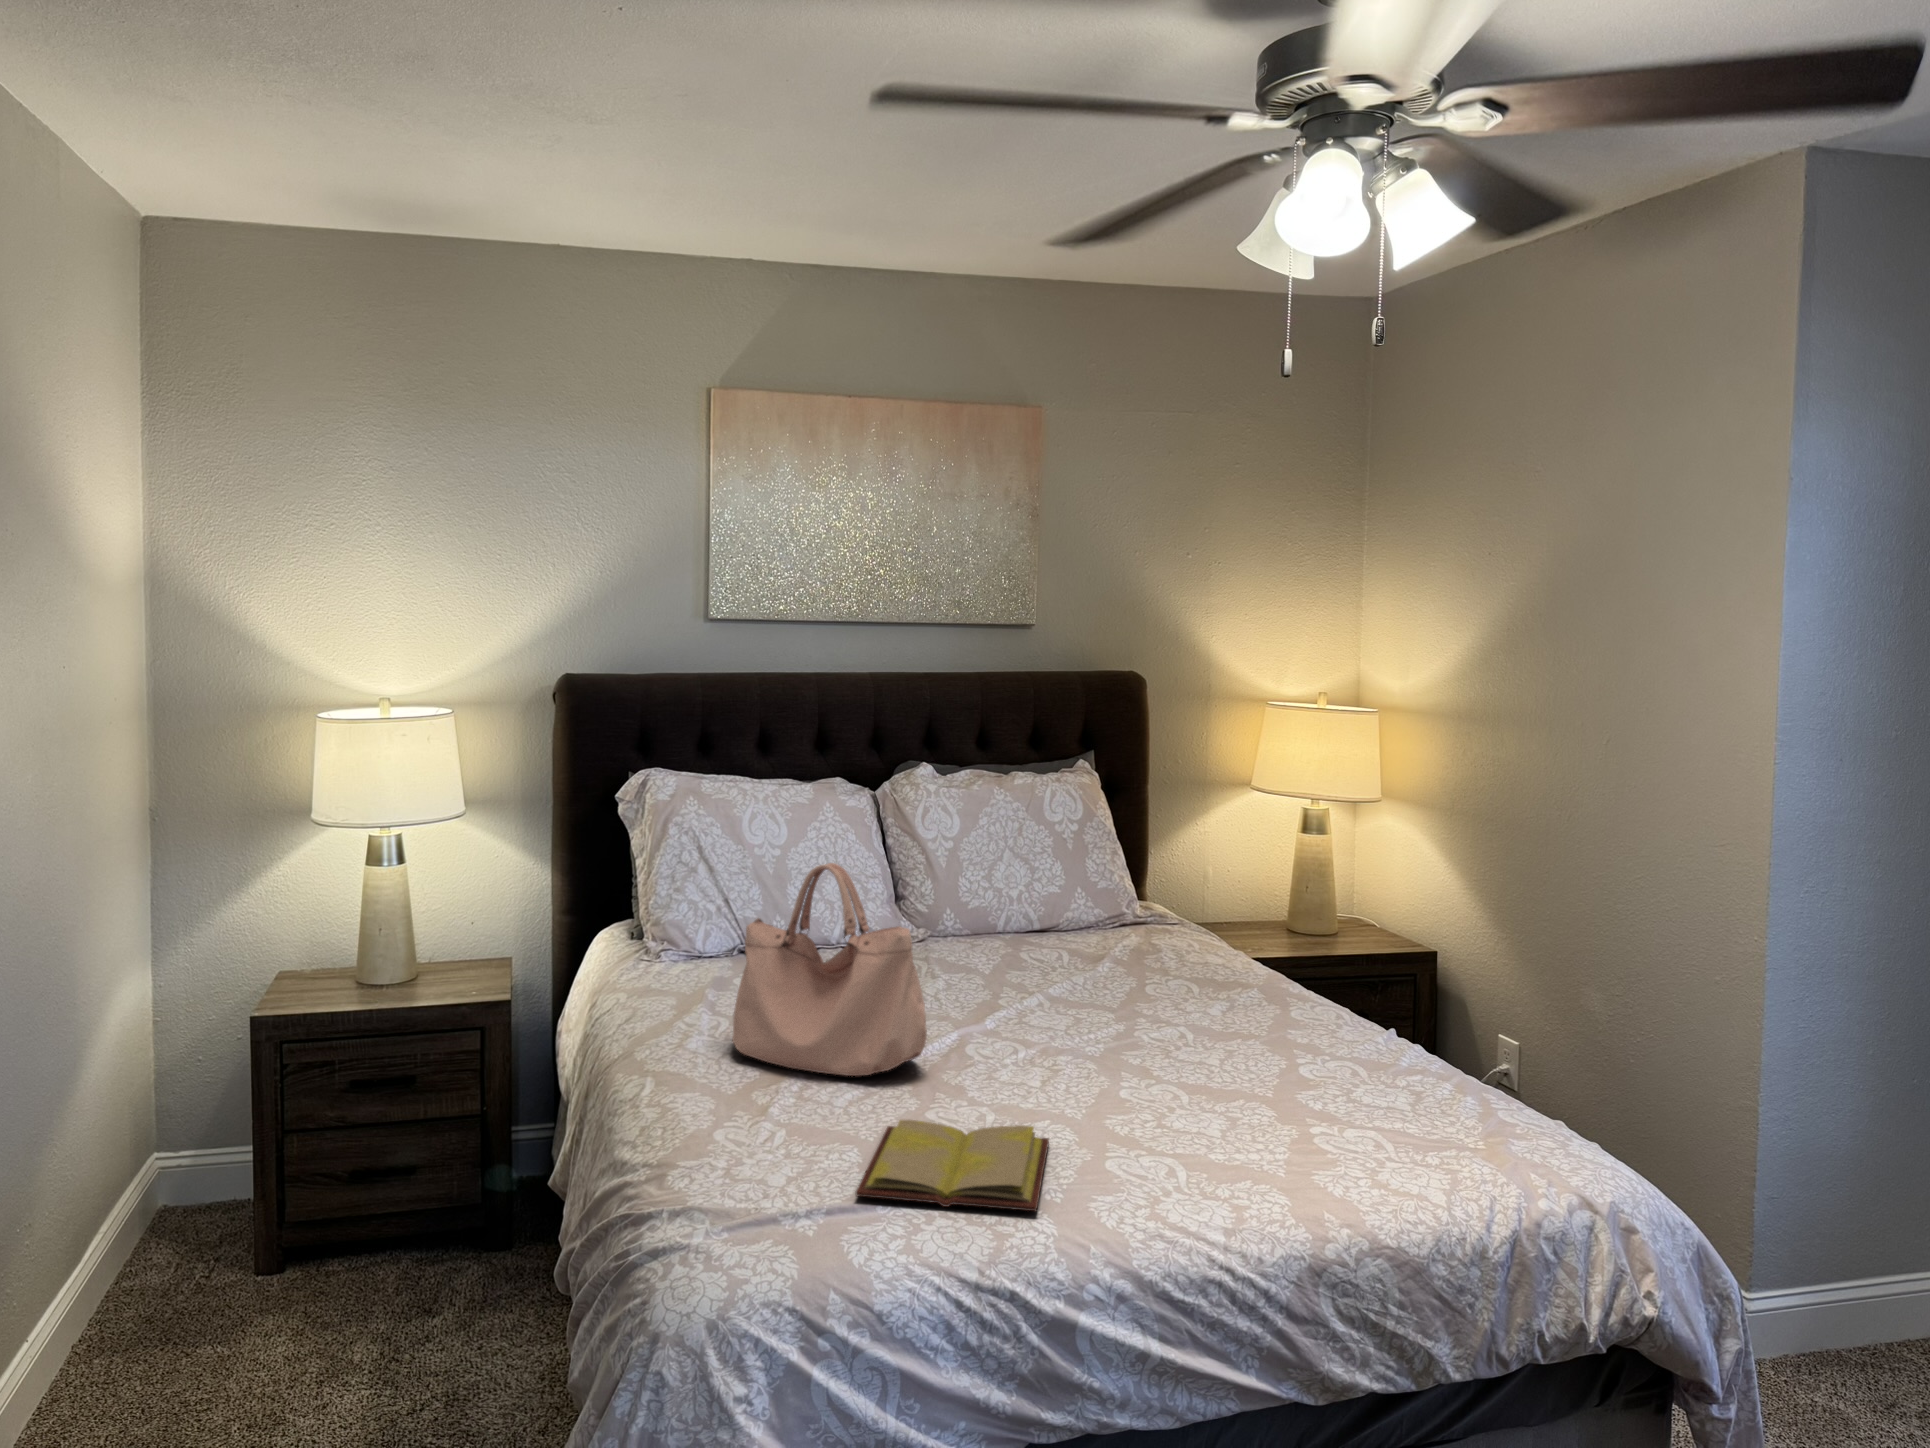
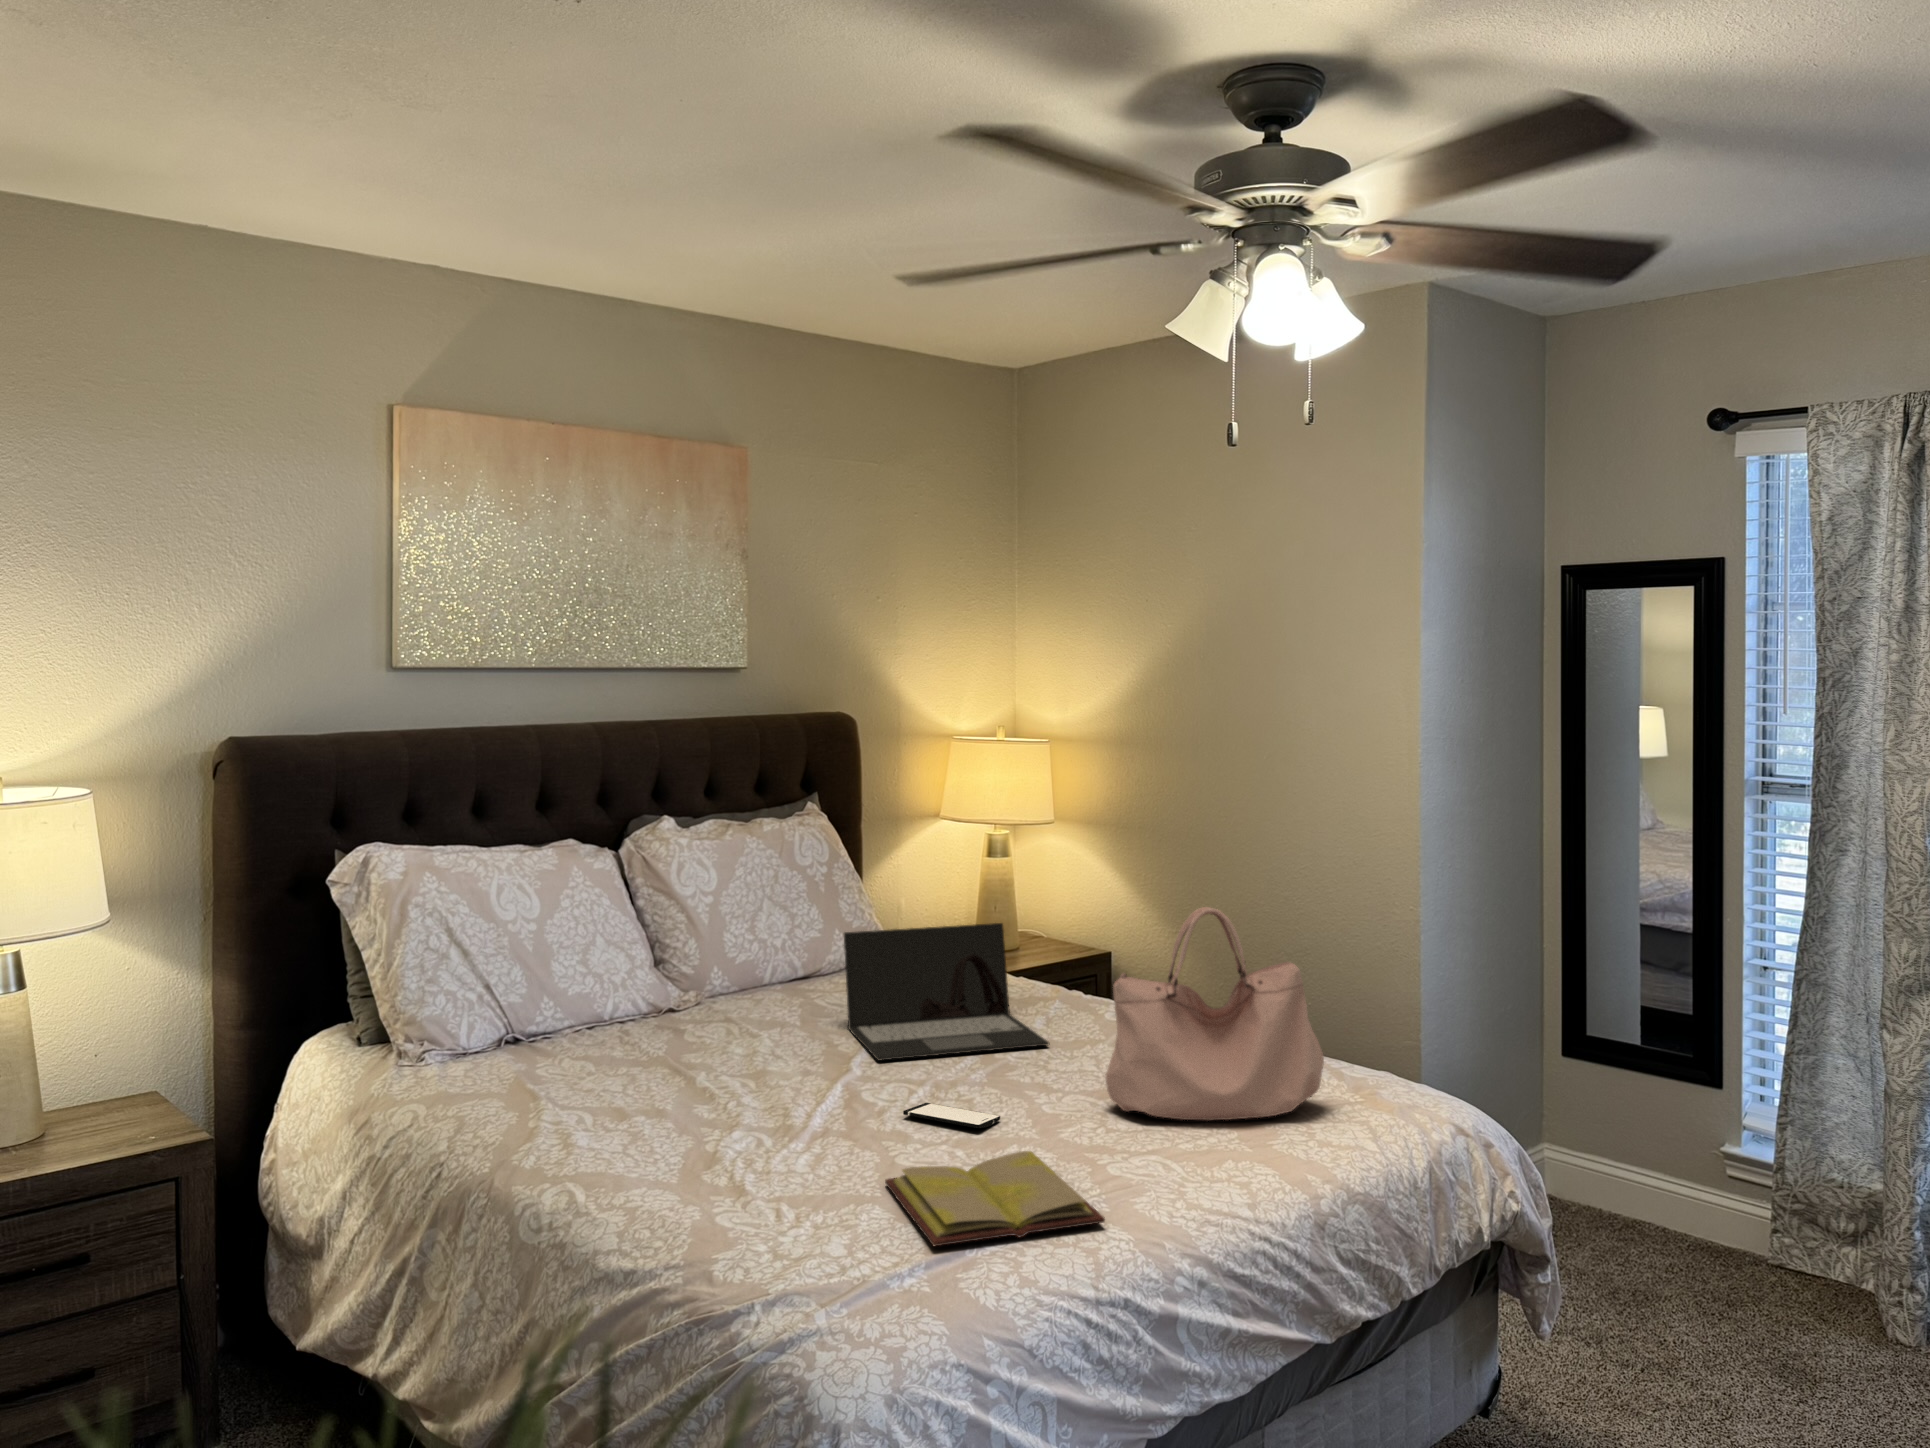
handbag: present [732,863,927,1076] -> present [1106,907,1324,1121]
laptop: none [1016,889,1199,1028] -> present [844,923,1050,1061]
smartphone: none [977,1063,1063,1097] -> present [903,1103,1000,1128]

